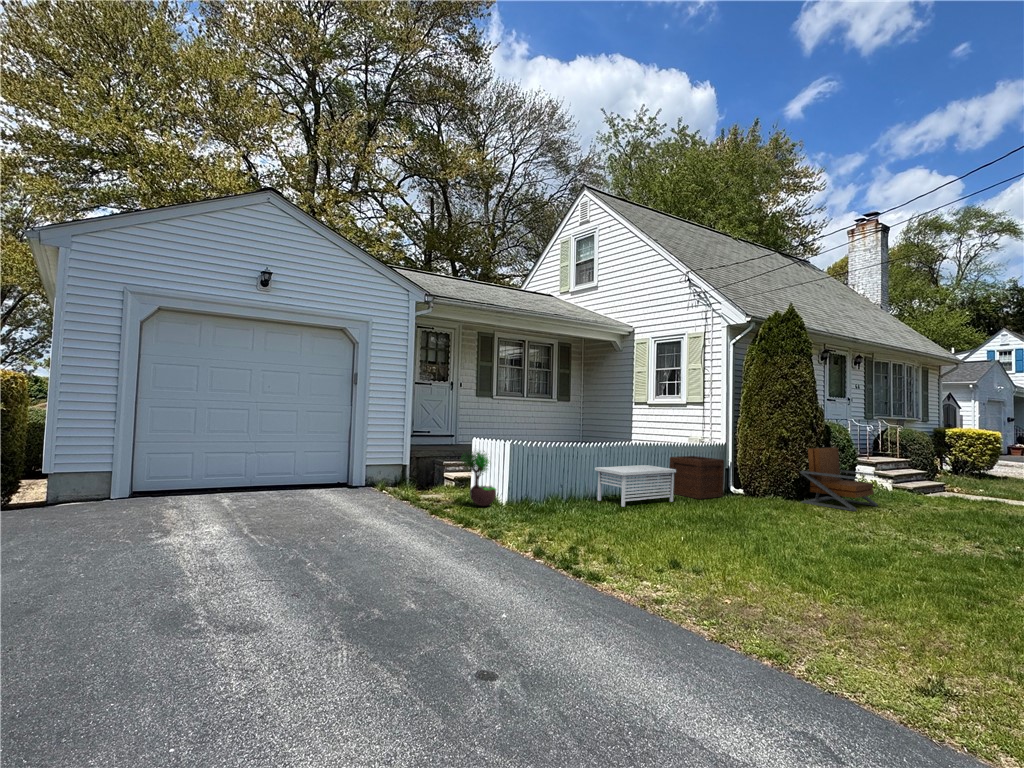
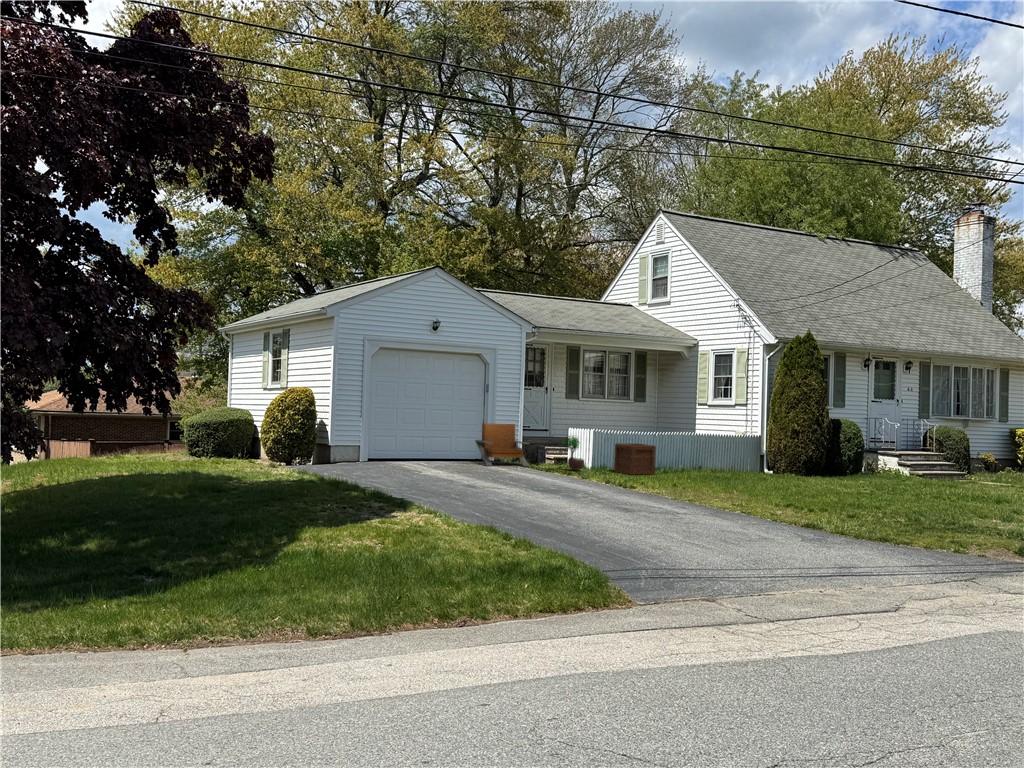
lounge chair: present [800,448,878,511] -> present [475,423,529,466]
wooden crate: present [669,456,724,499] -> present [614,443,656,475]
storage bench: present [595,465,676,507] -> none [651,449,709,474]

